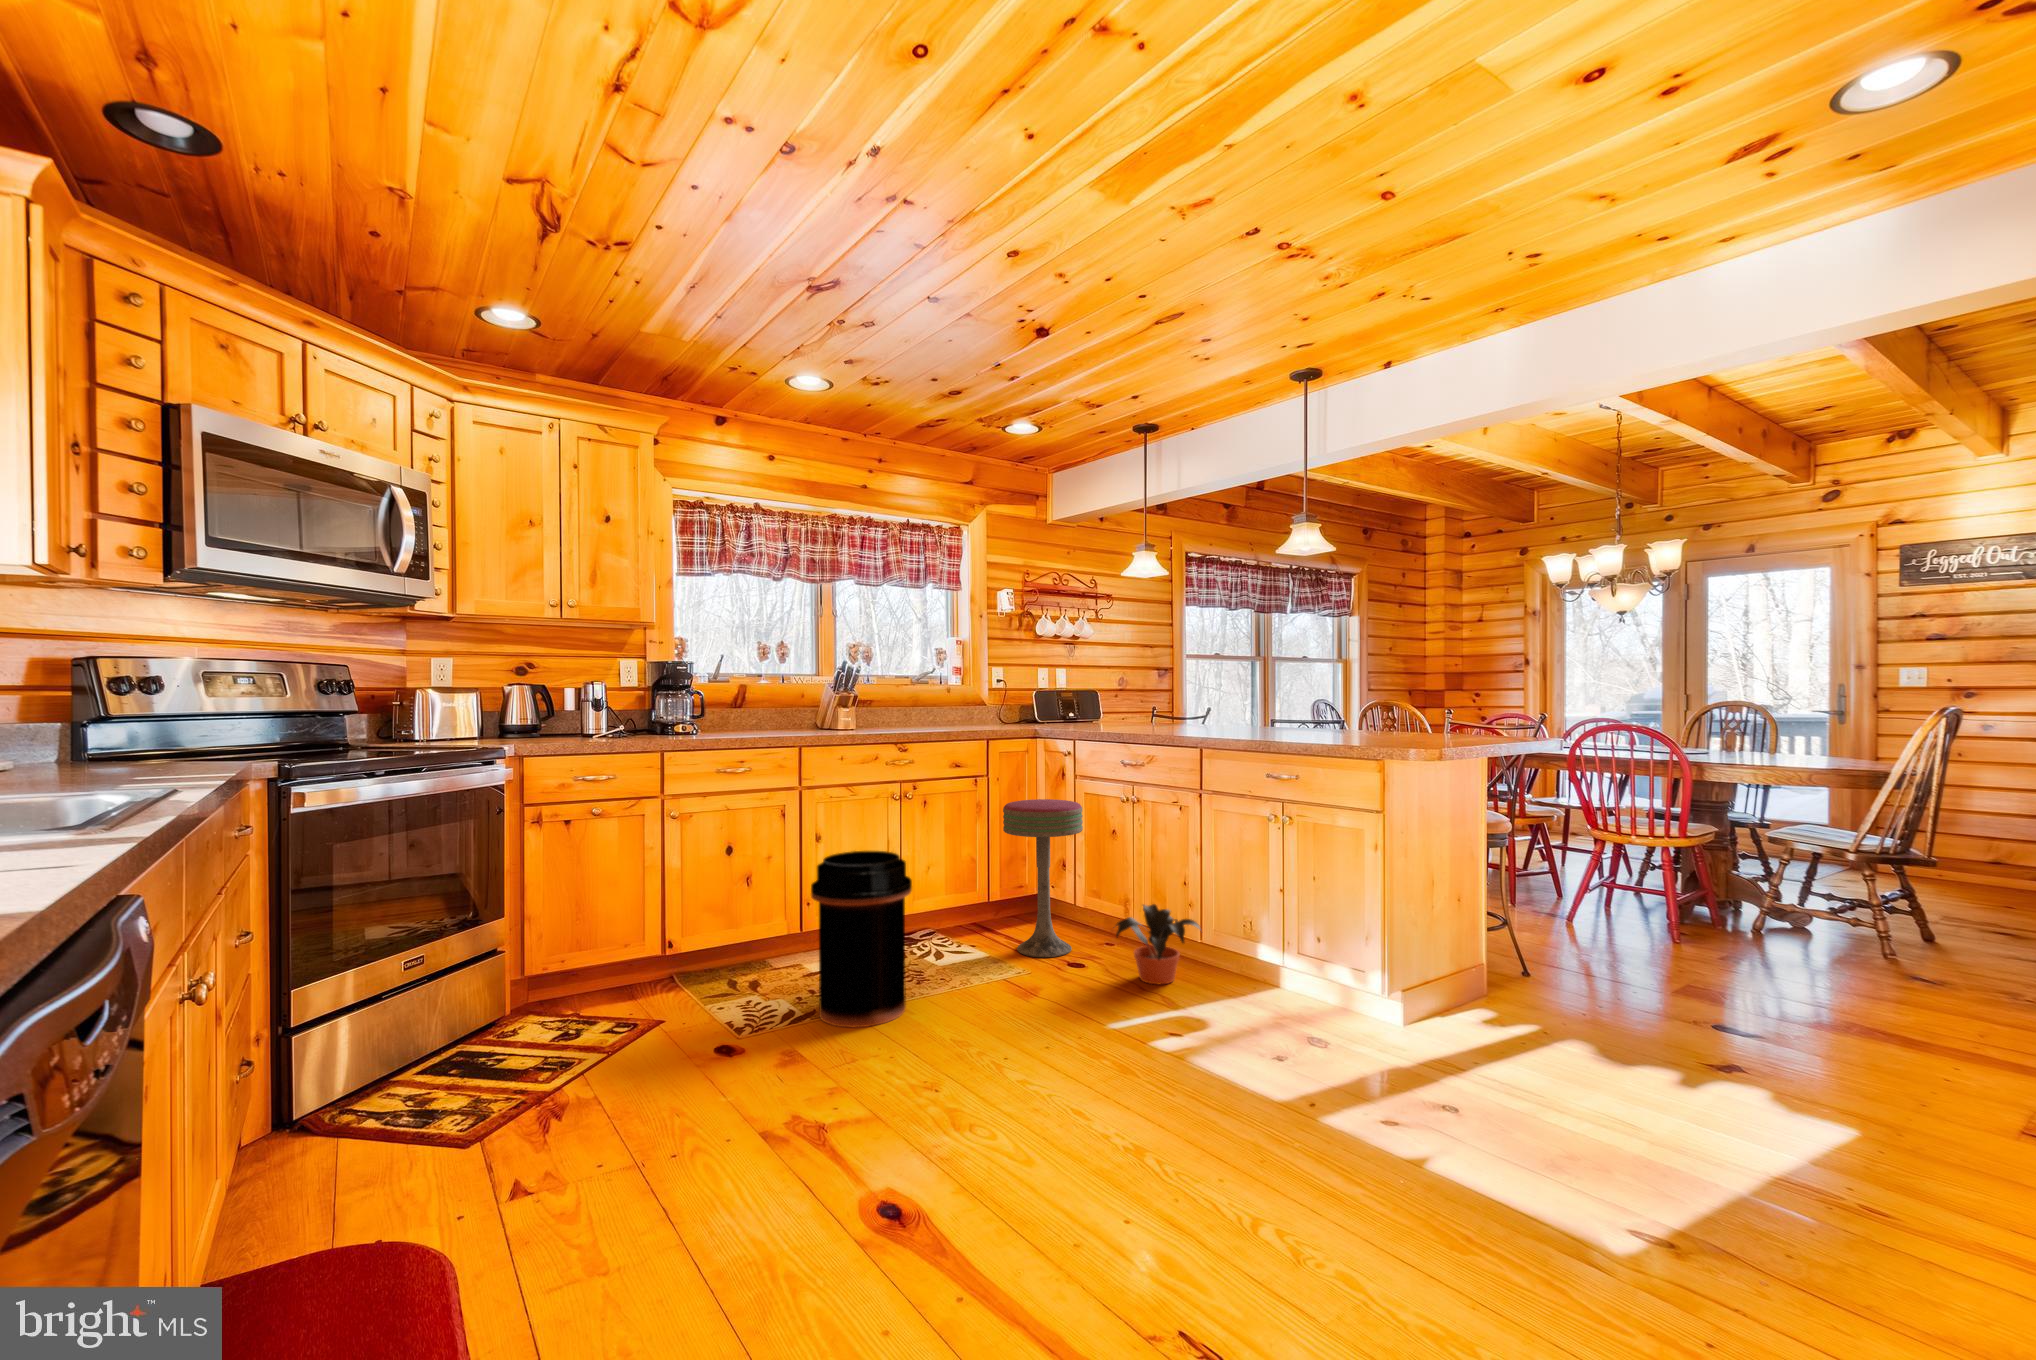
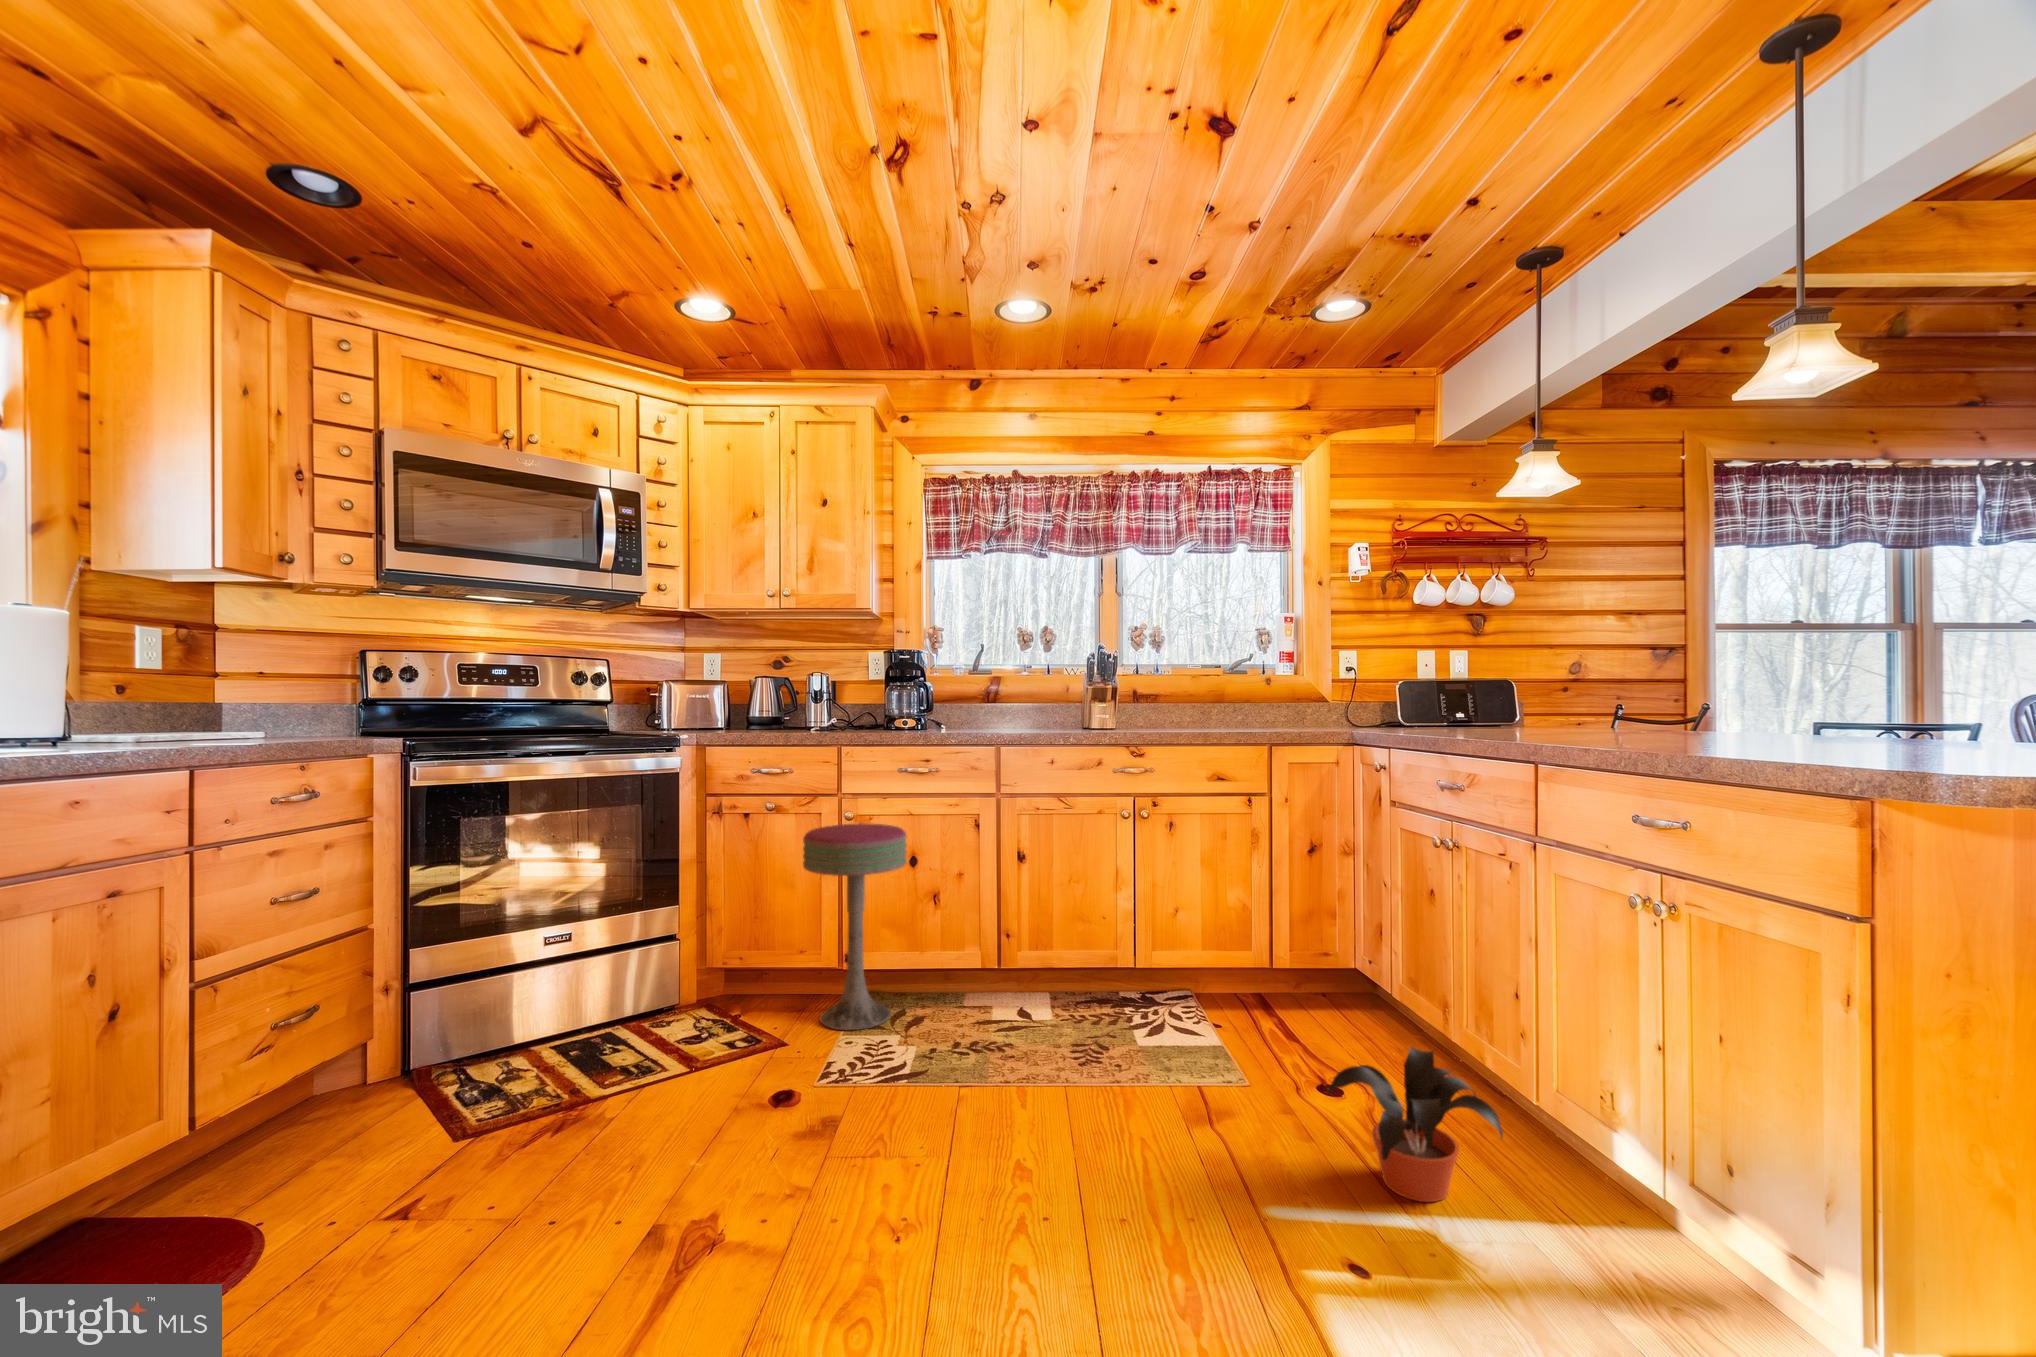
bar stool: present [1003,799,1083,957] -> present [803,824,907,1030]
trash can: present [811,851,912,1028] -> none [899,887,1027,1124]

